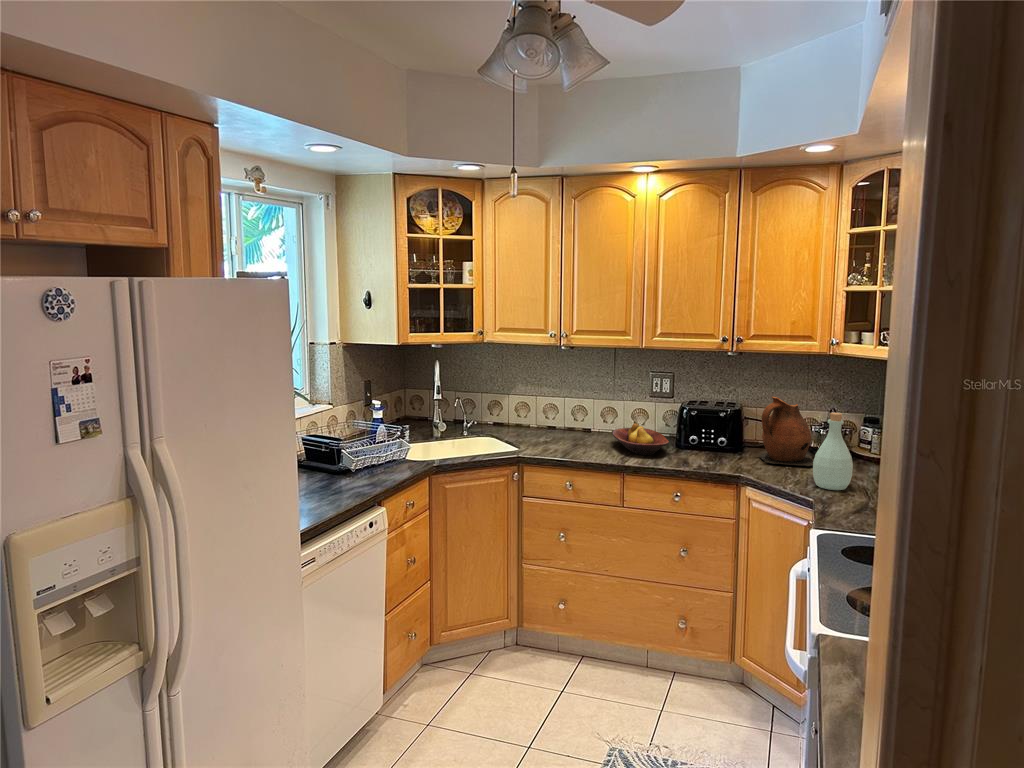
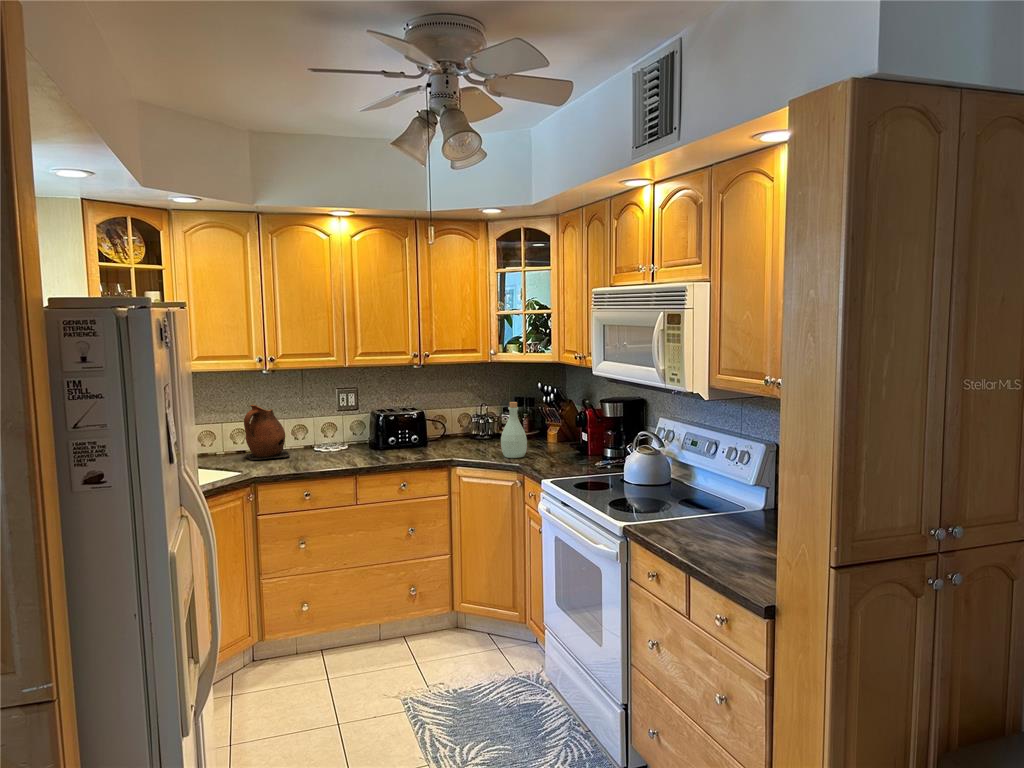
ceramic pitcher: present [759,397,813,466] -> present [244,405,290,460]
fruit bowl: present [612,423,669,455] -> none [319,434,378,459]

